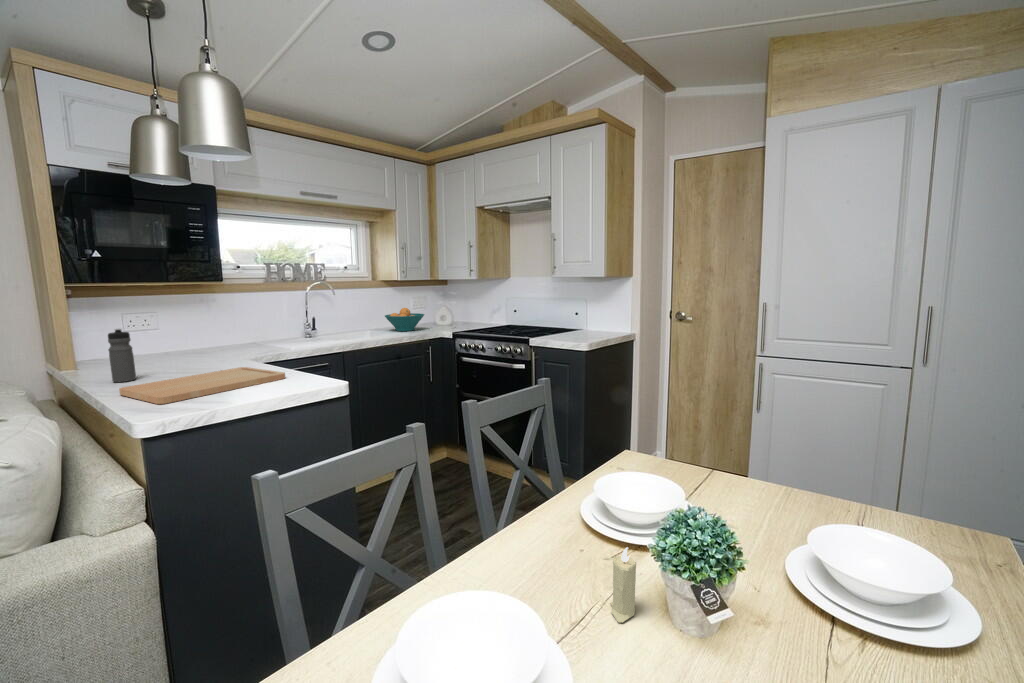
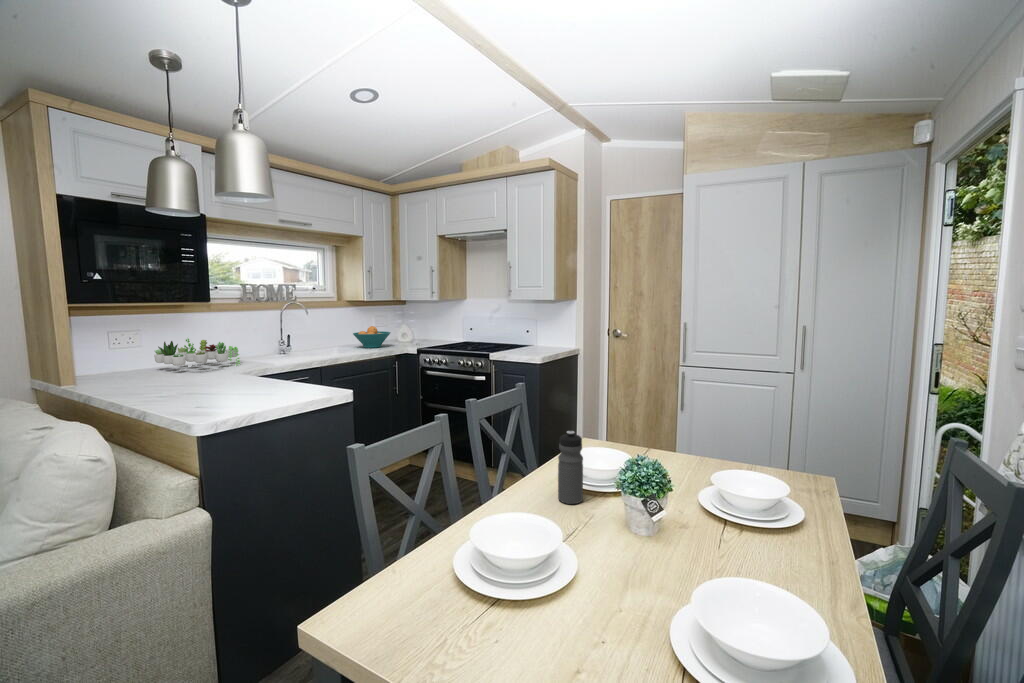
succulent plant: none [170,318,258,352] -> present [154,338,240,366]
water bottle: present [108,328,136,382] -> present [558,431,583,504]
cutting board: present [119,367,285,404] -> none [146,379,291,409]
candle: present [610,547,636,622] -> none [589,483,606,533]

